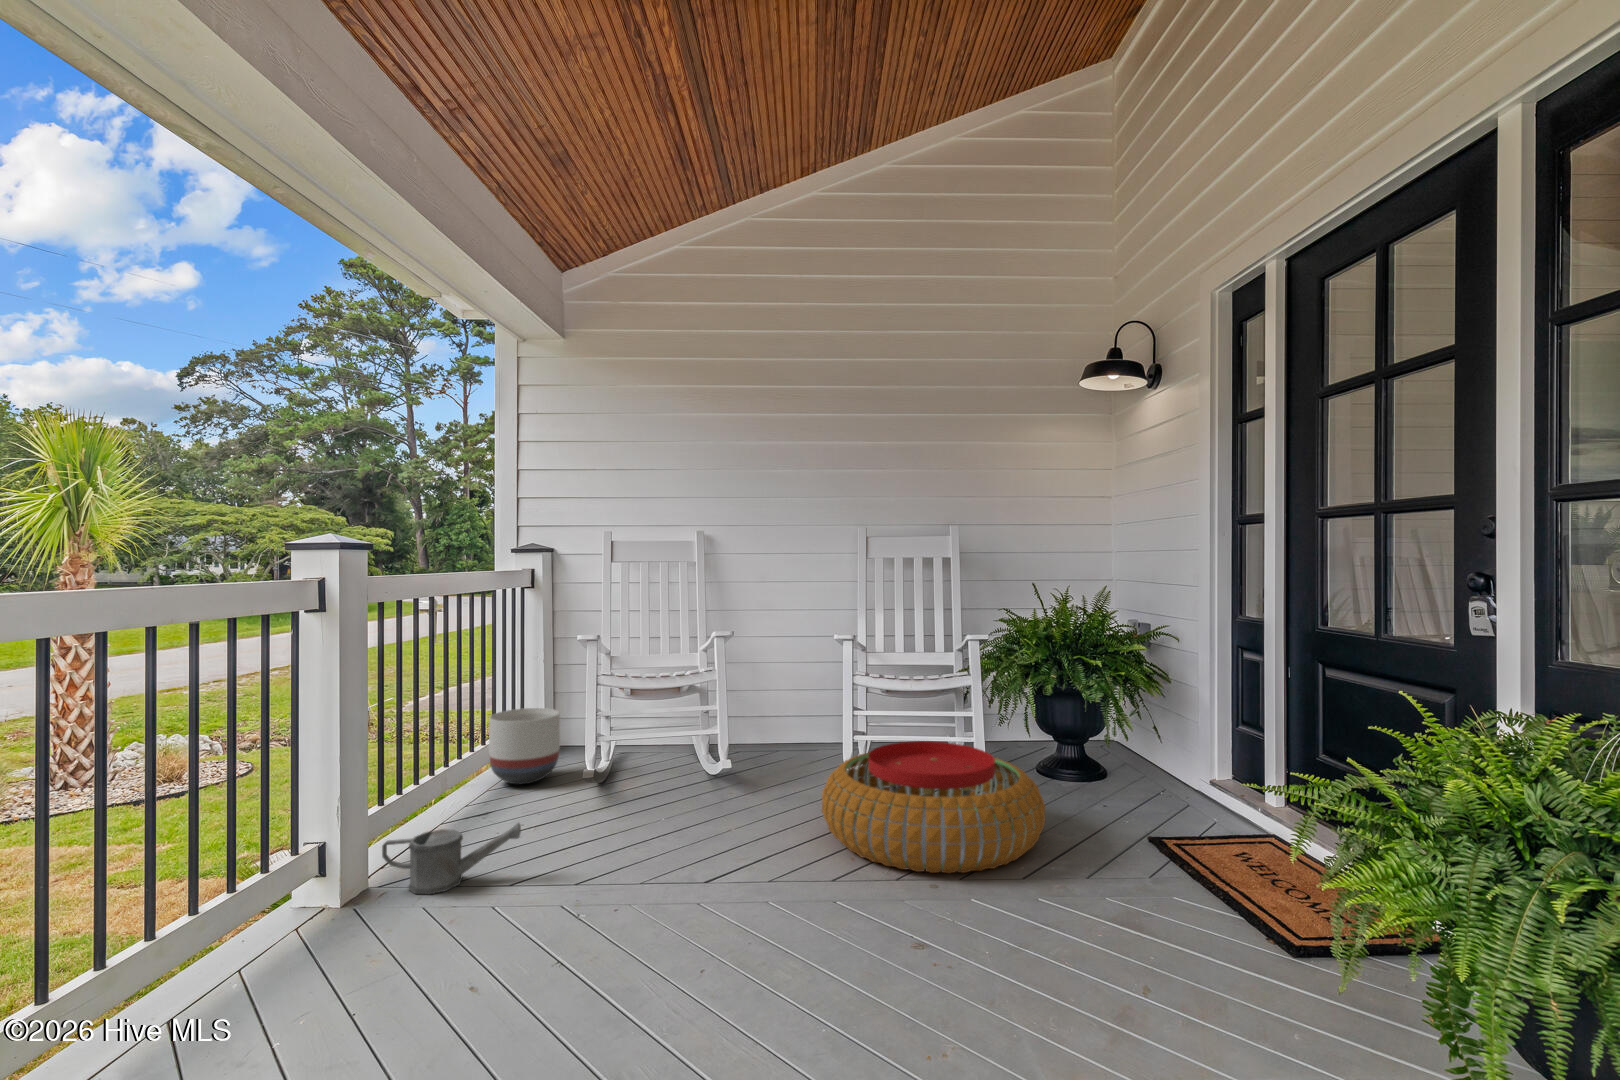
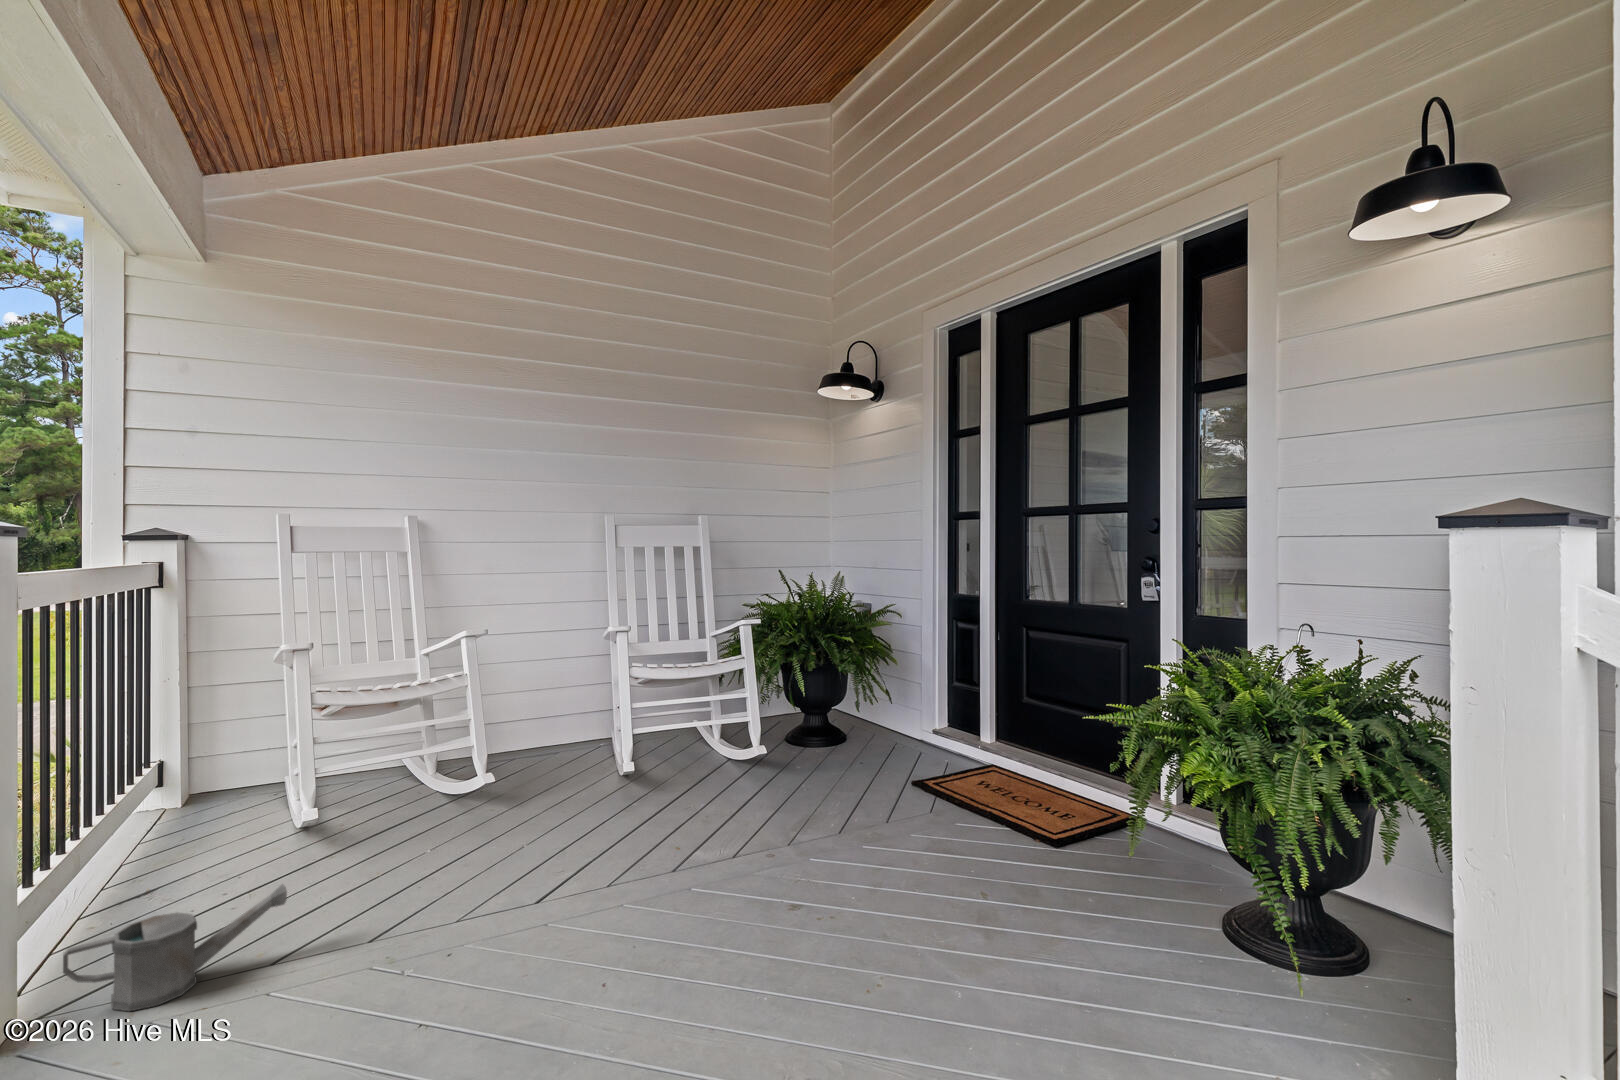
planter: present [489,708,560,784] -> none [125,745,238,850]
pouf: present [822,741,1045,874] -> none [627,726,843,850]

